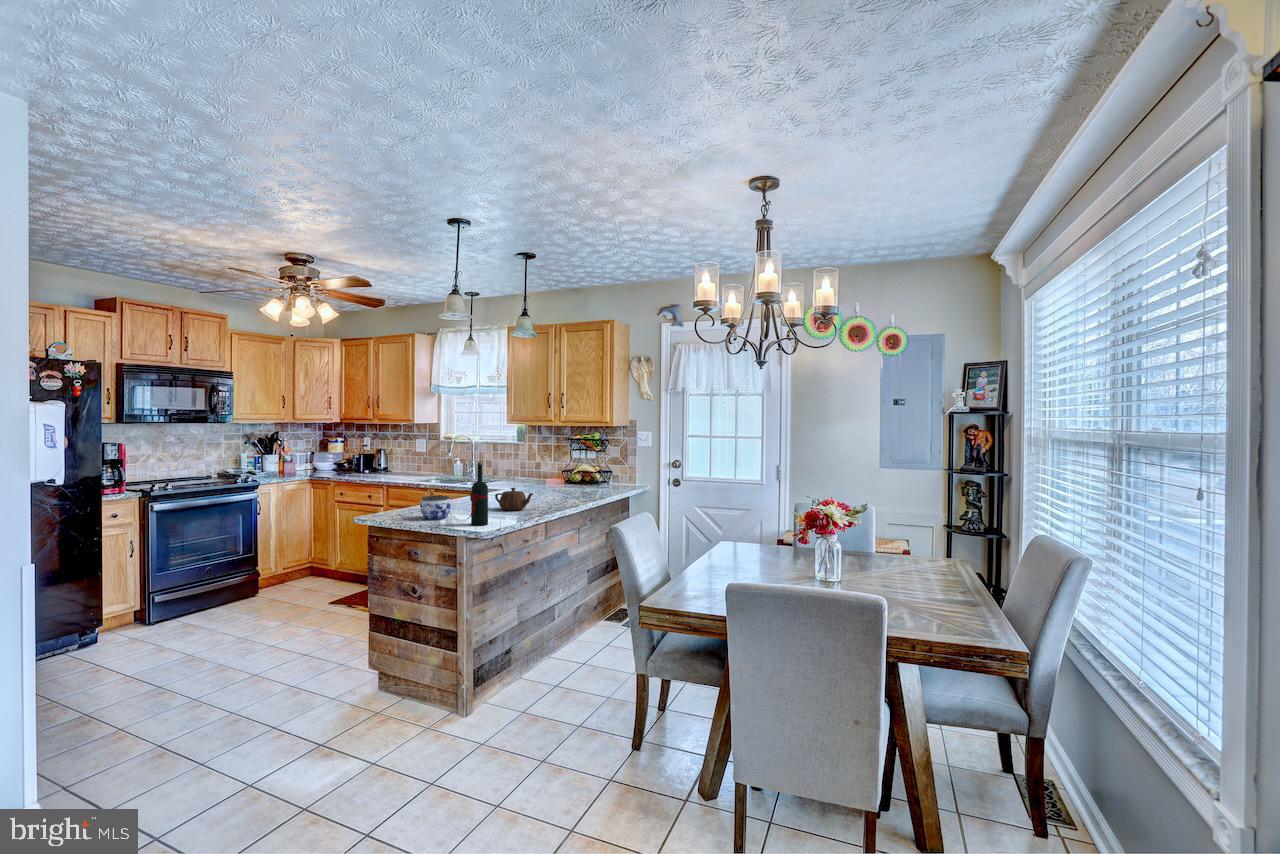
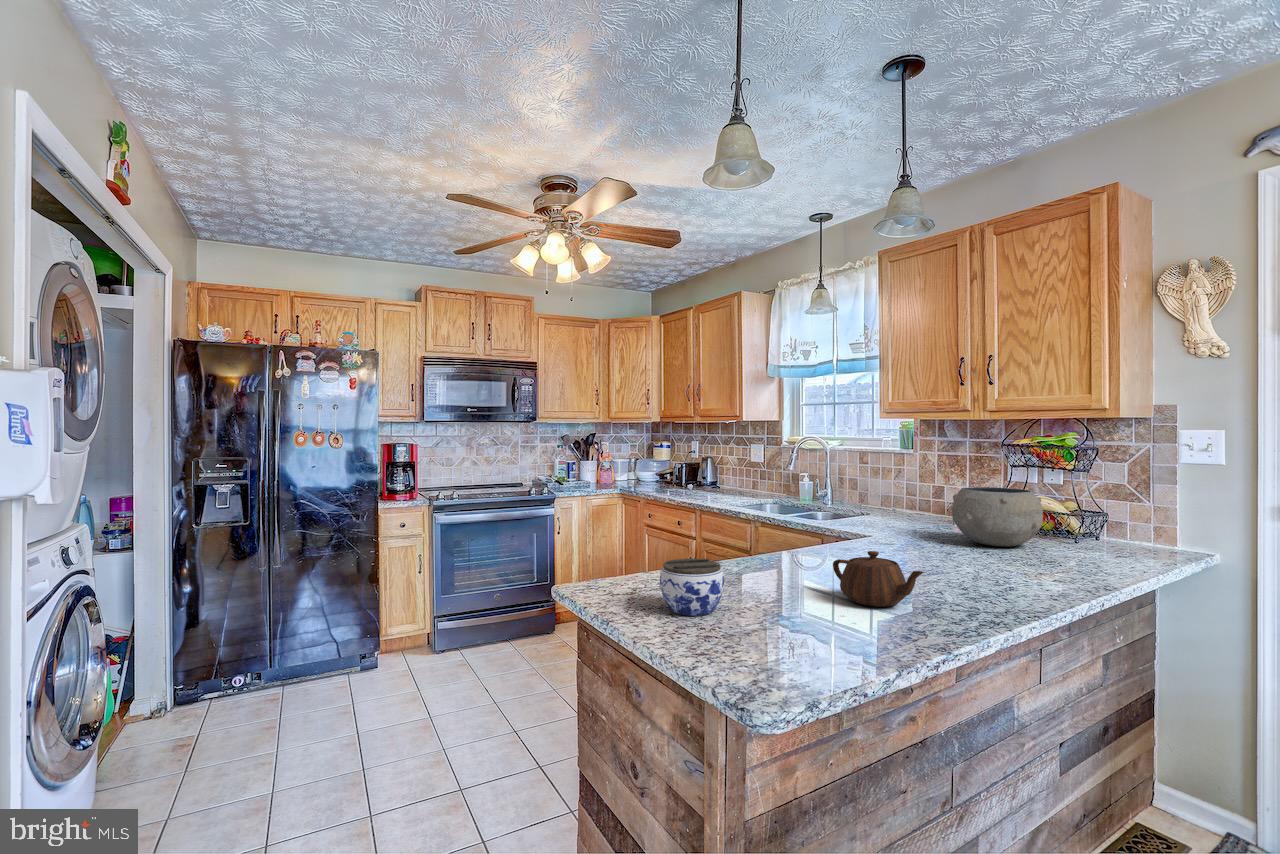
ceramic bowl: none [545,461,584,489] -> present [952,487,1043,547]
wine bottle: present [470,462,488,526] -> none [742,494,791,663]

